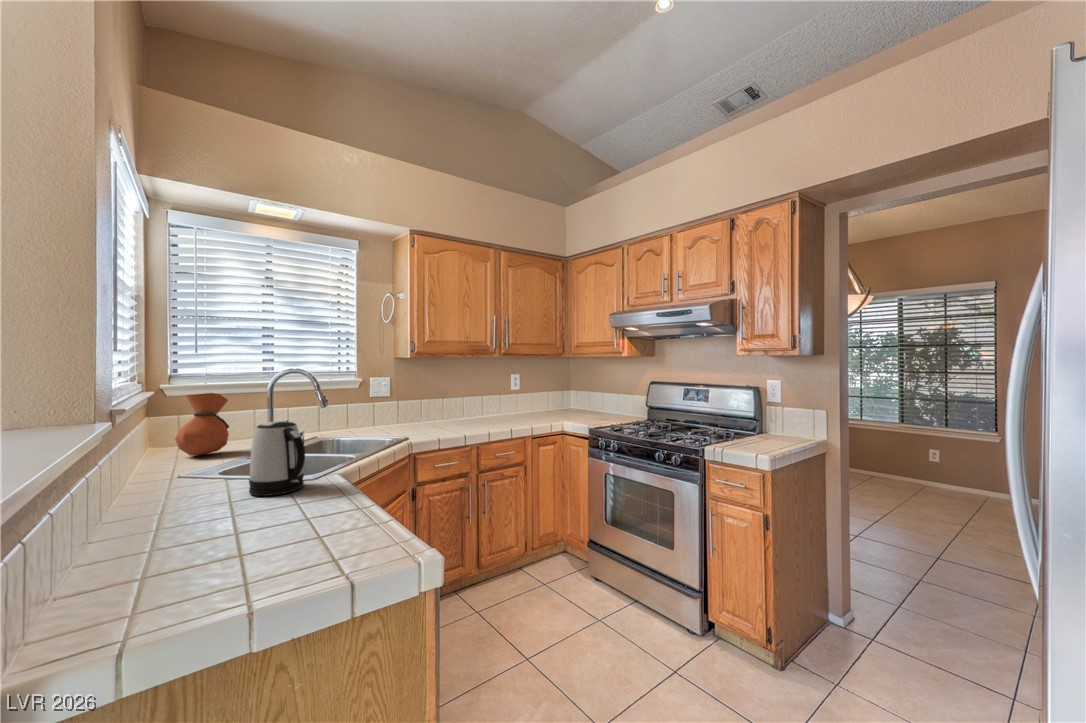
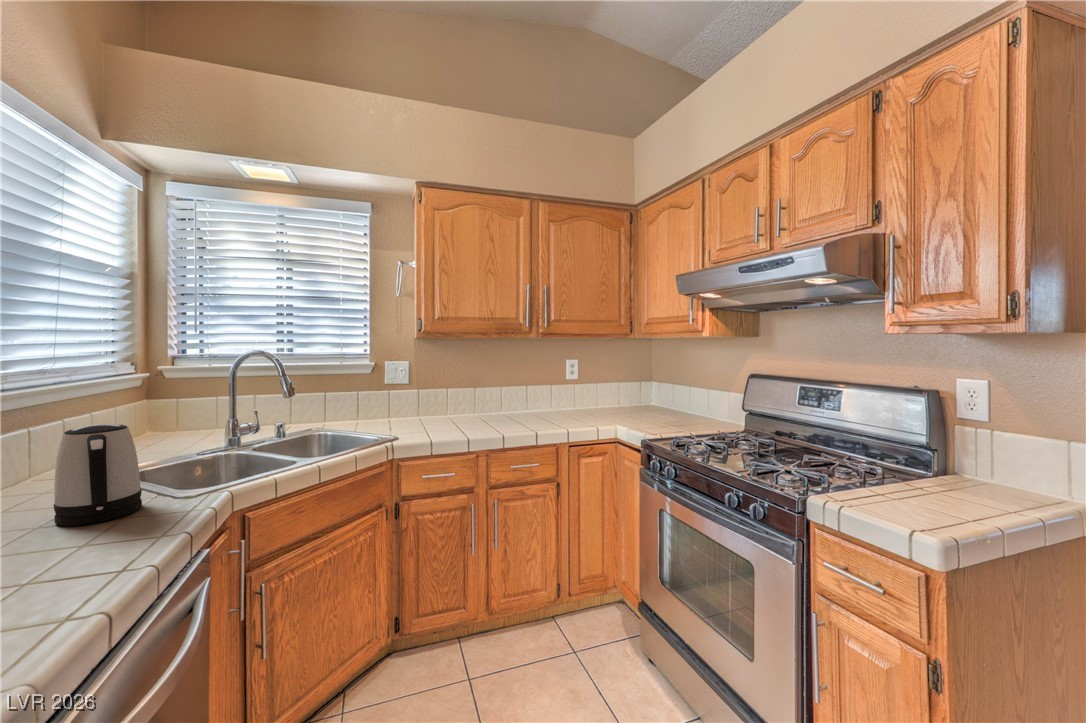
vase: present [175,393,229,456] -> none [137,380,199,447]

